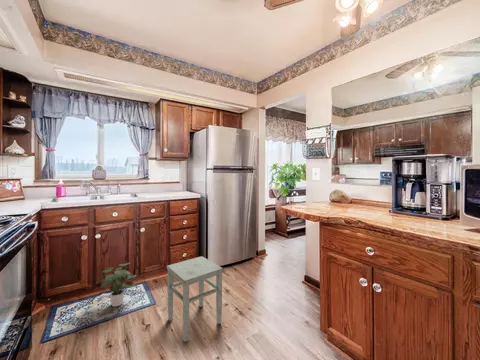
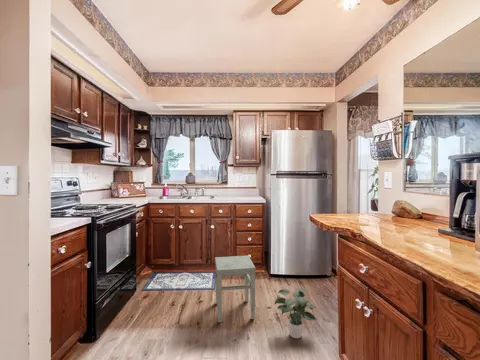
potted plant: present [97,263,137,307] -> present [275,288,318,338]

